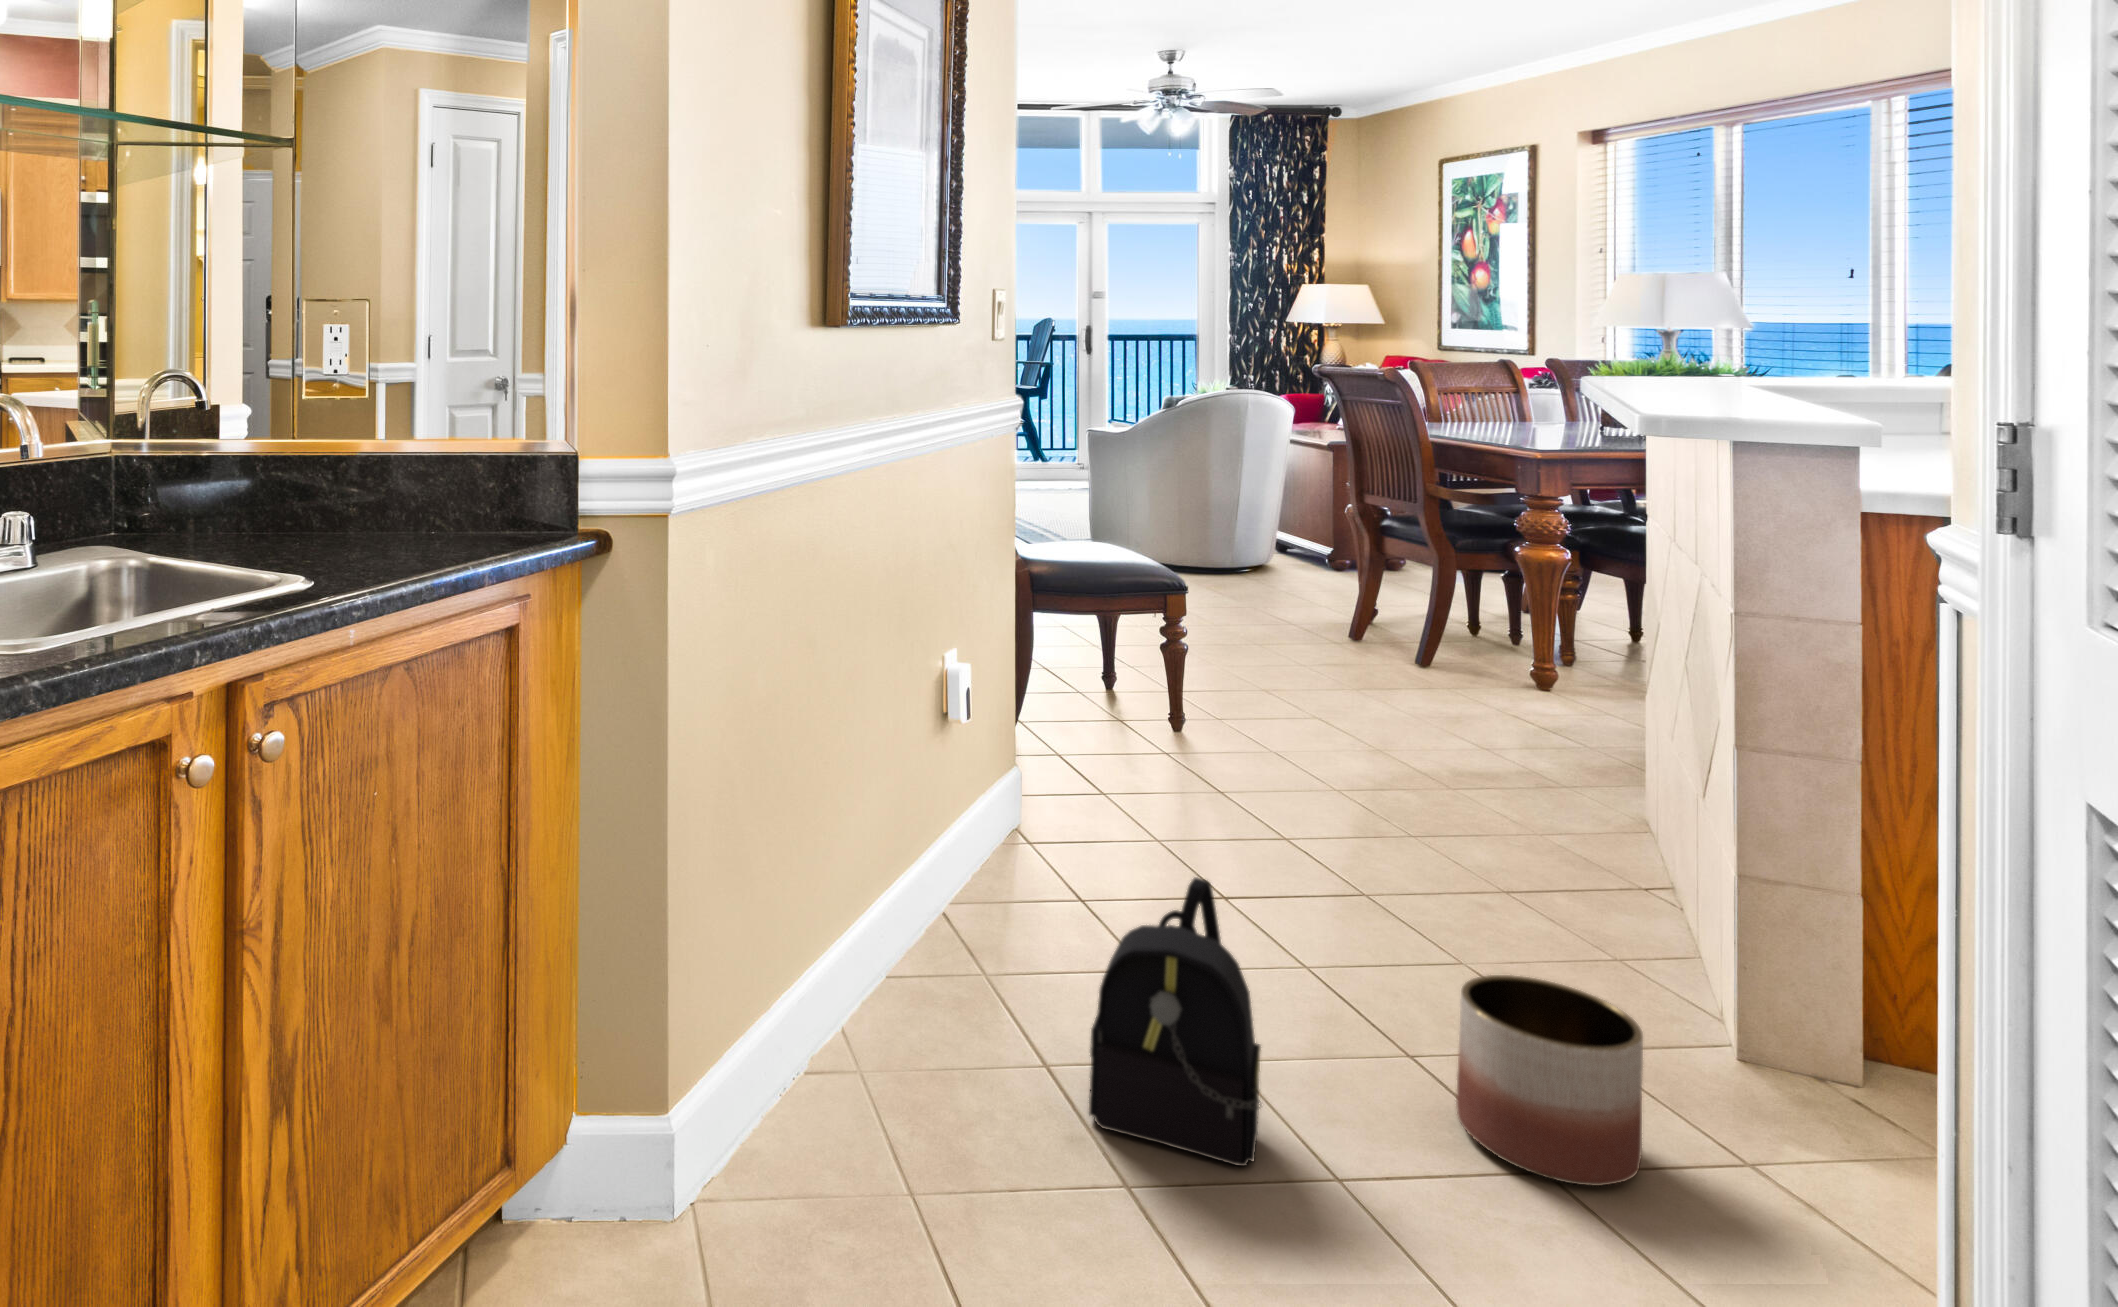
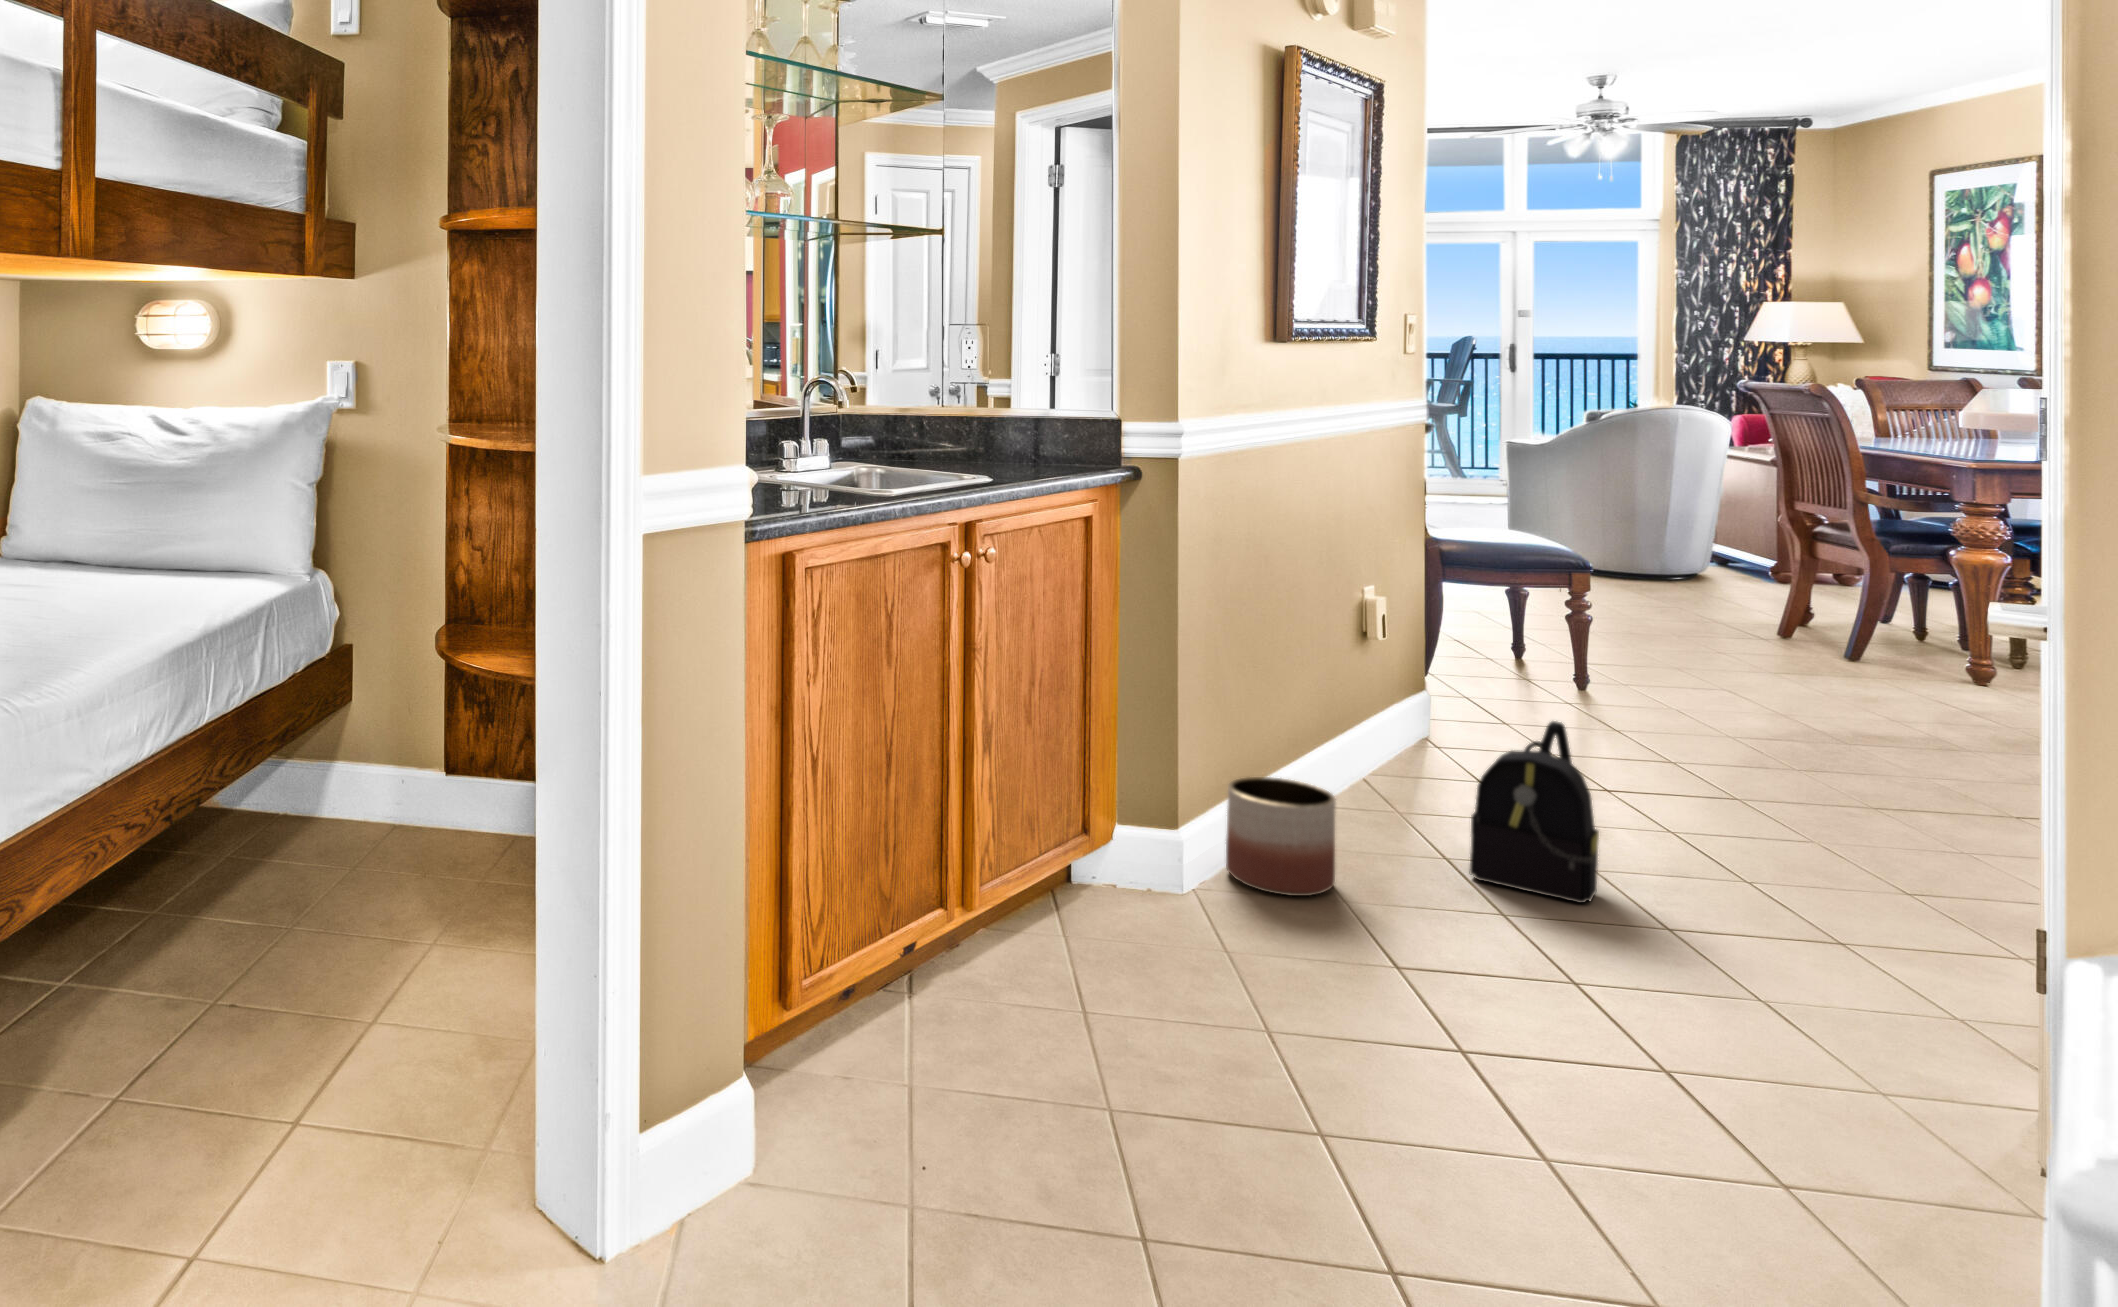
planter: present [1456,975,1643,1186] -> present [1226,777,1336,896]

